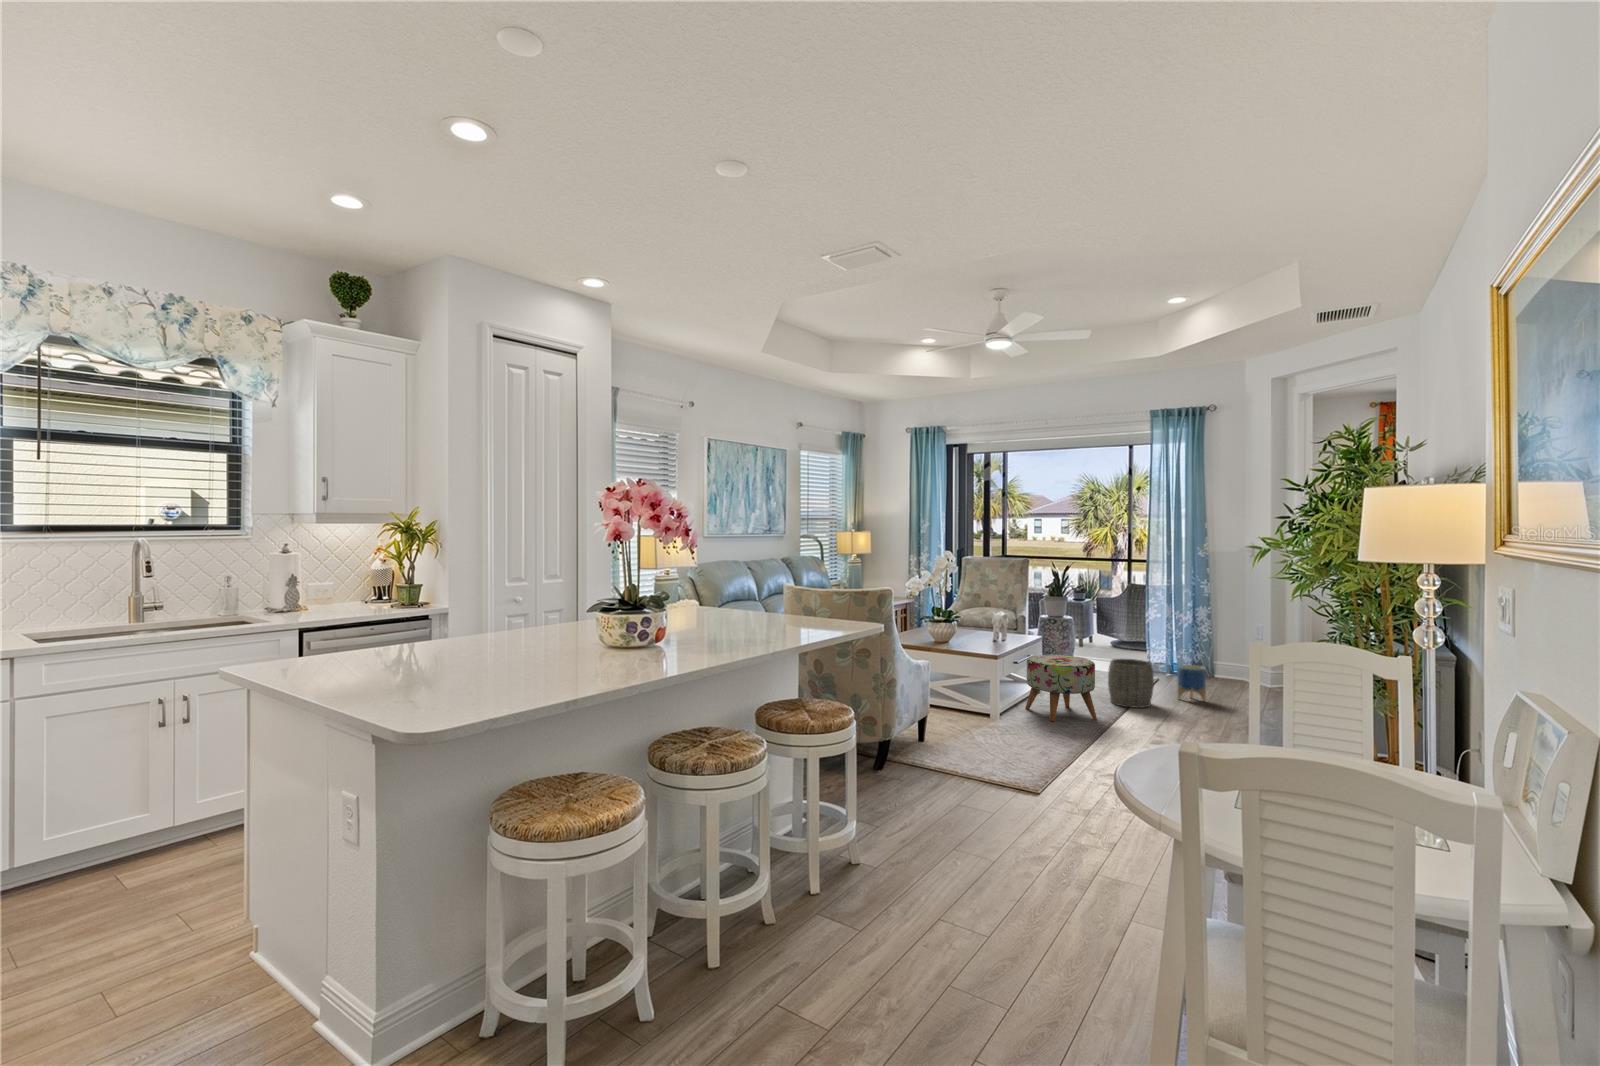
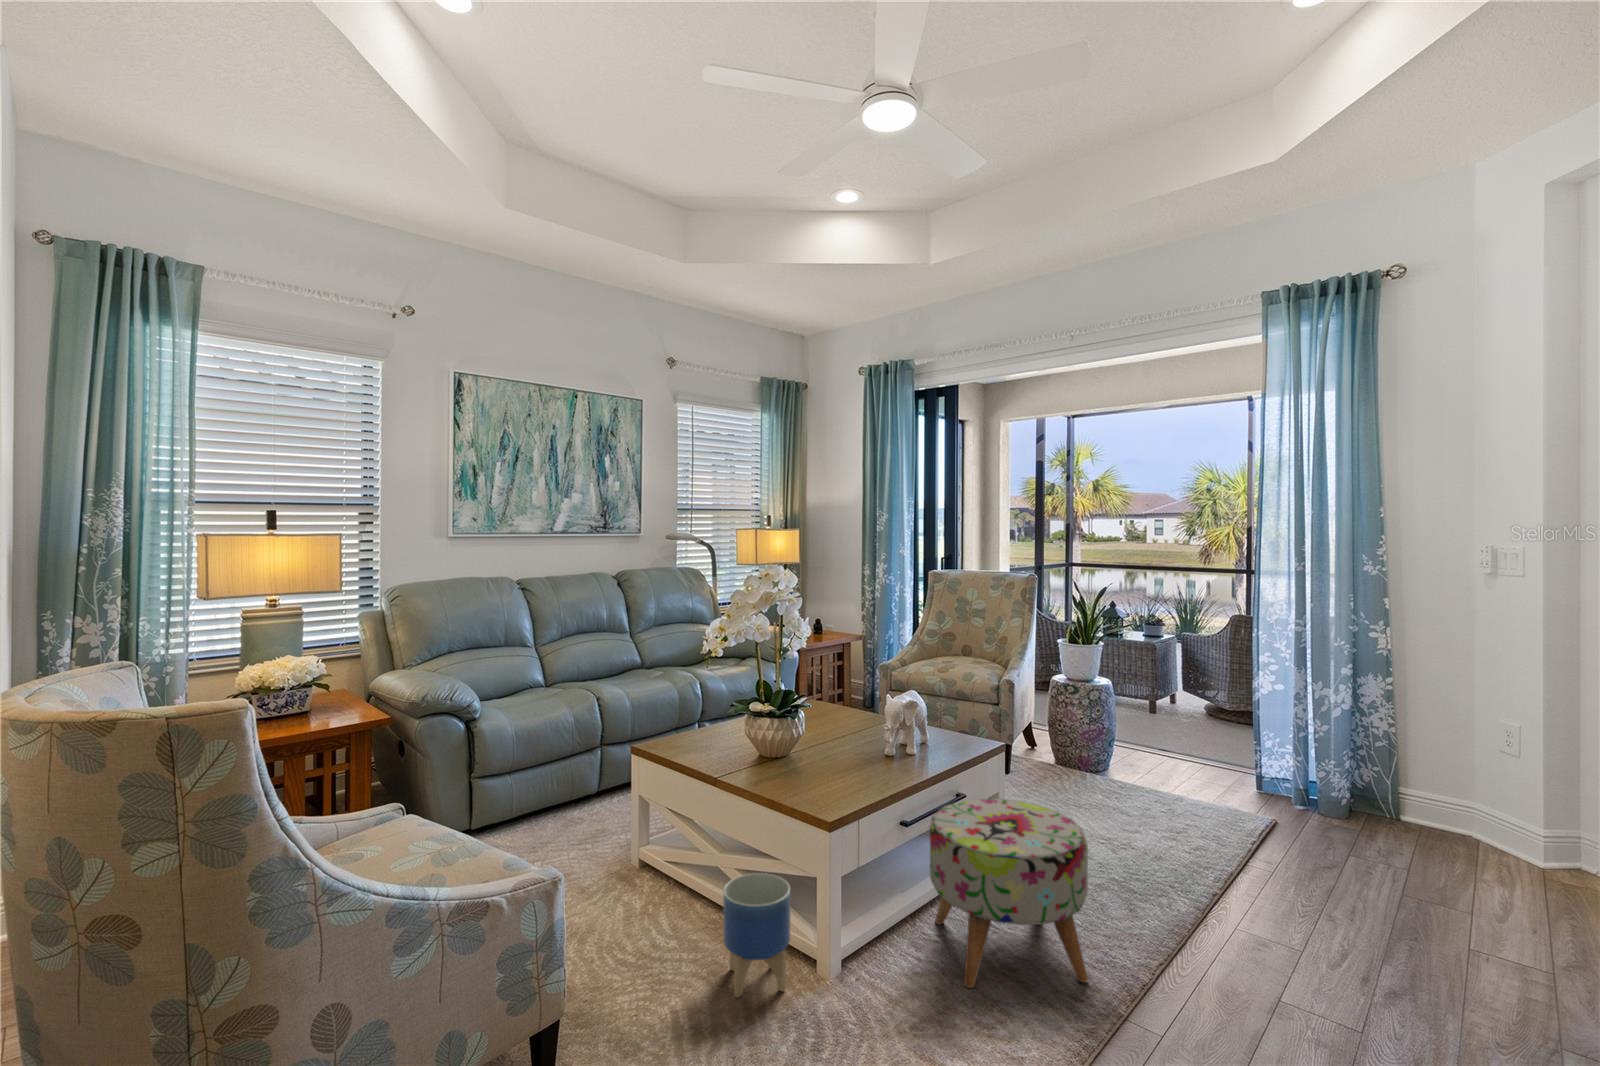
woven basket: present [1108,659,1154,708] -> none [1142,803,1250,936]
planter: present [1178,665,1206,703] -> present [723,873,790,997]

